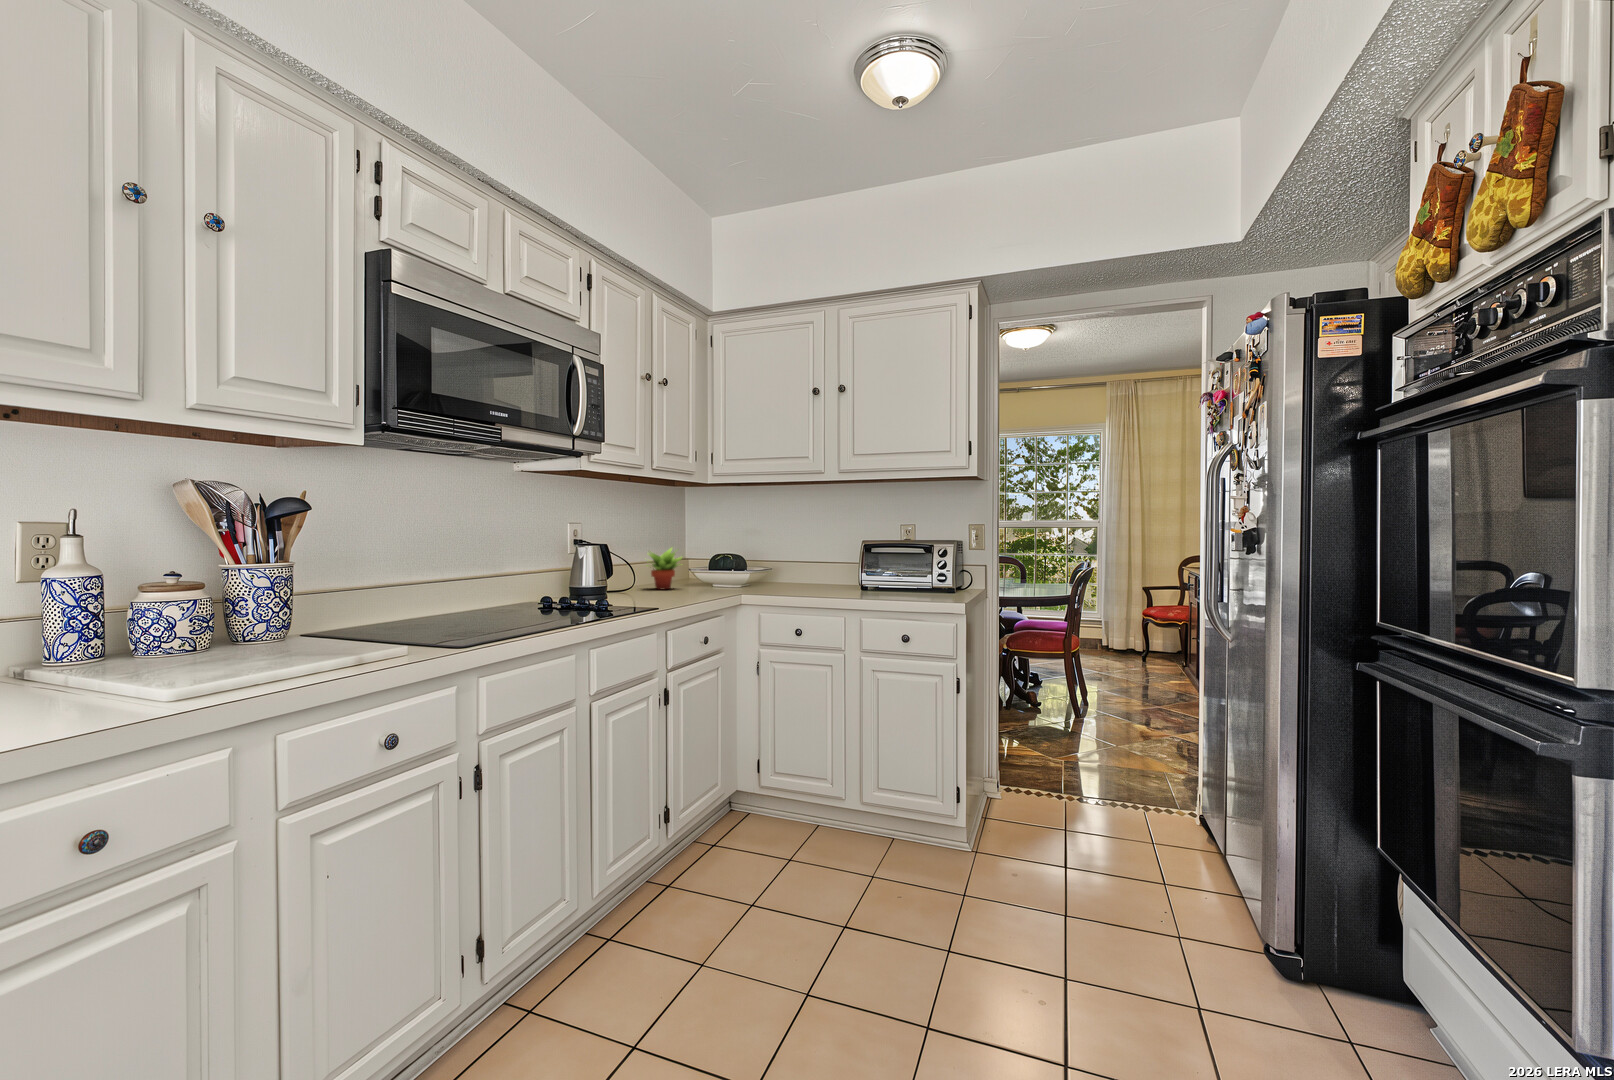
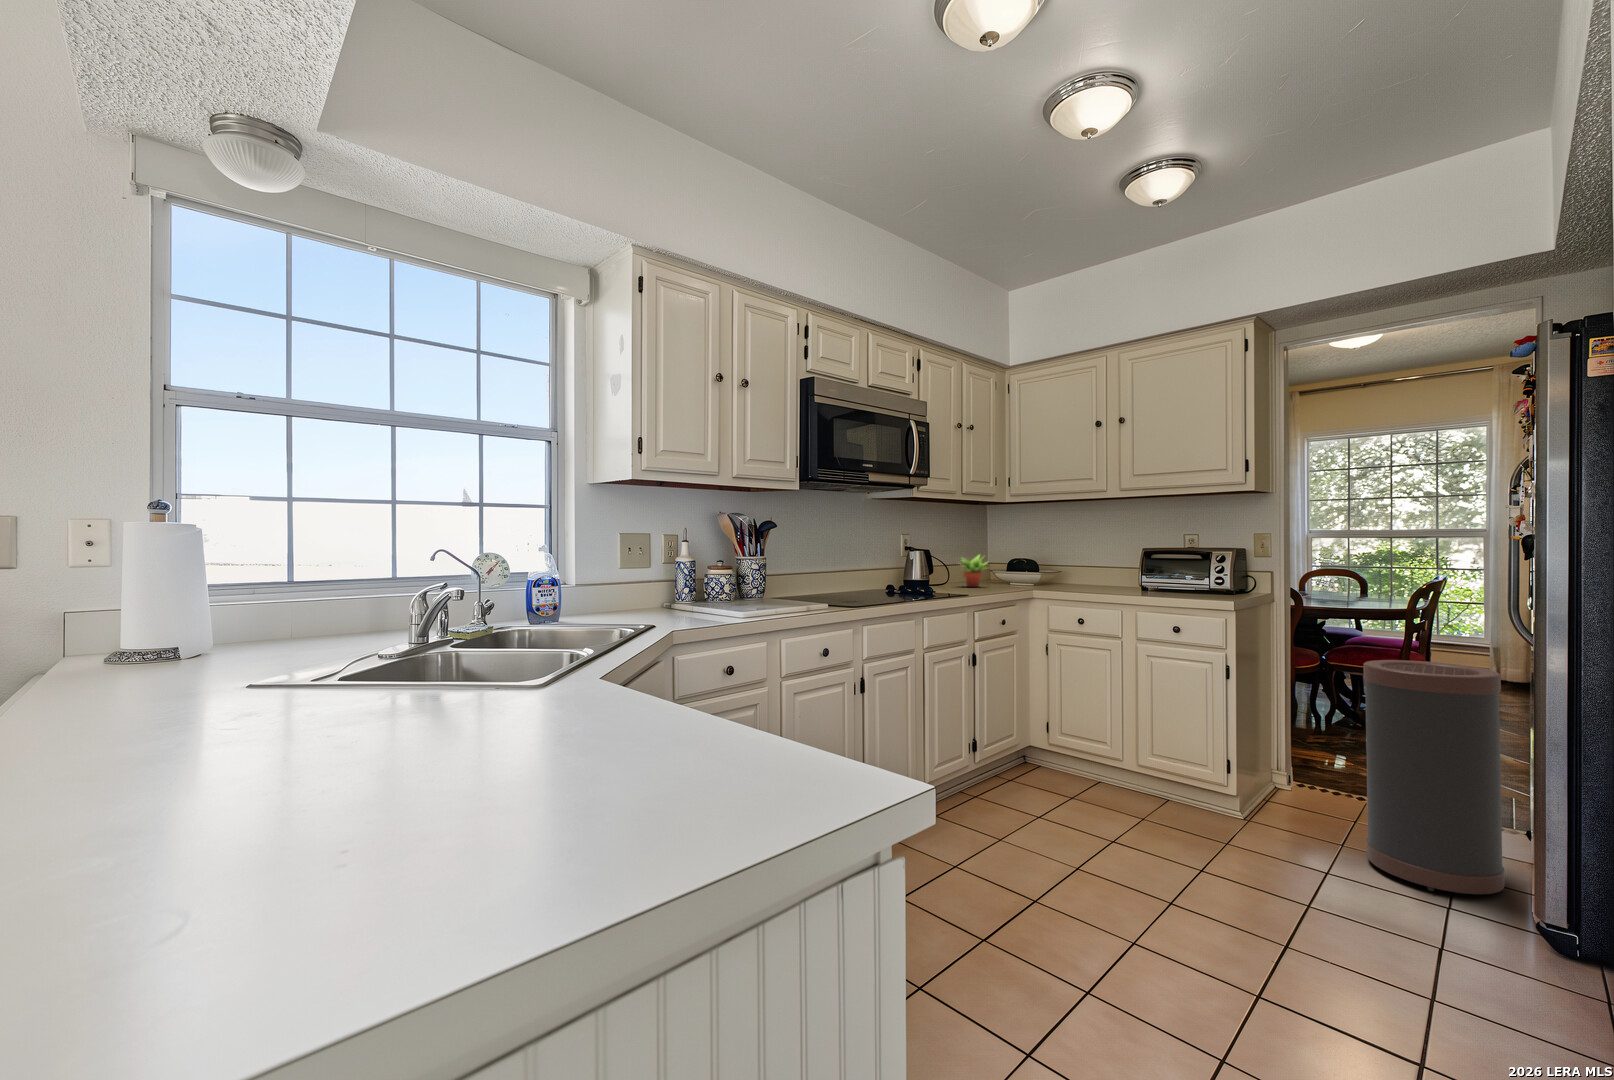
trash can: none [1100,666,1226,928] -> present [1364,660,1505,894]

